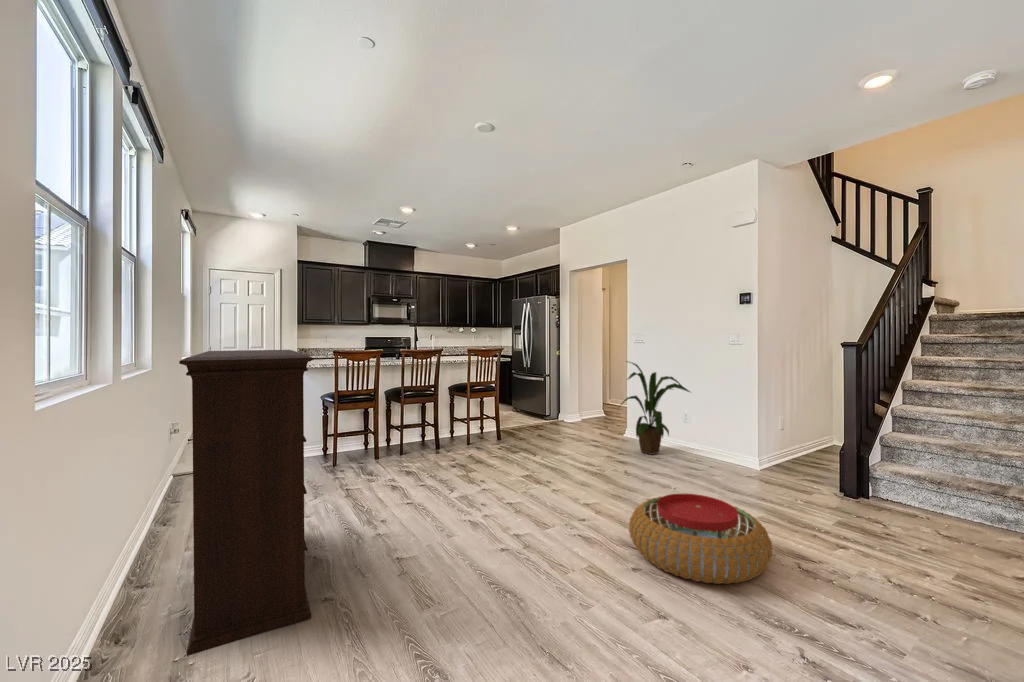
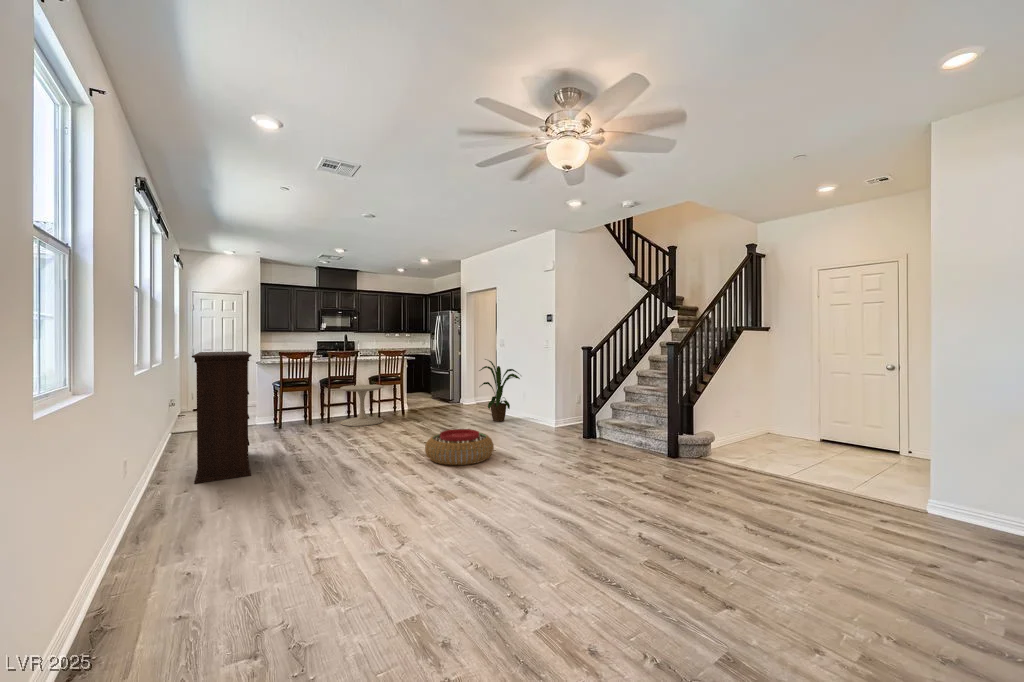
side table: none [420,397,481,462] -> present [340,385,384,426]

